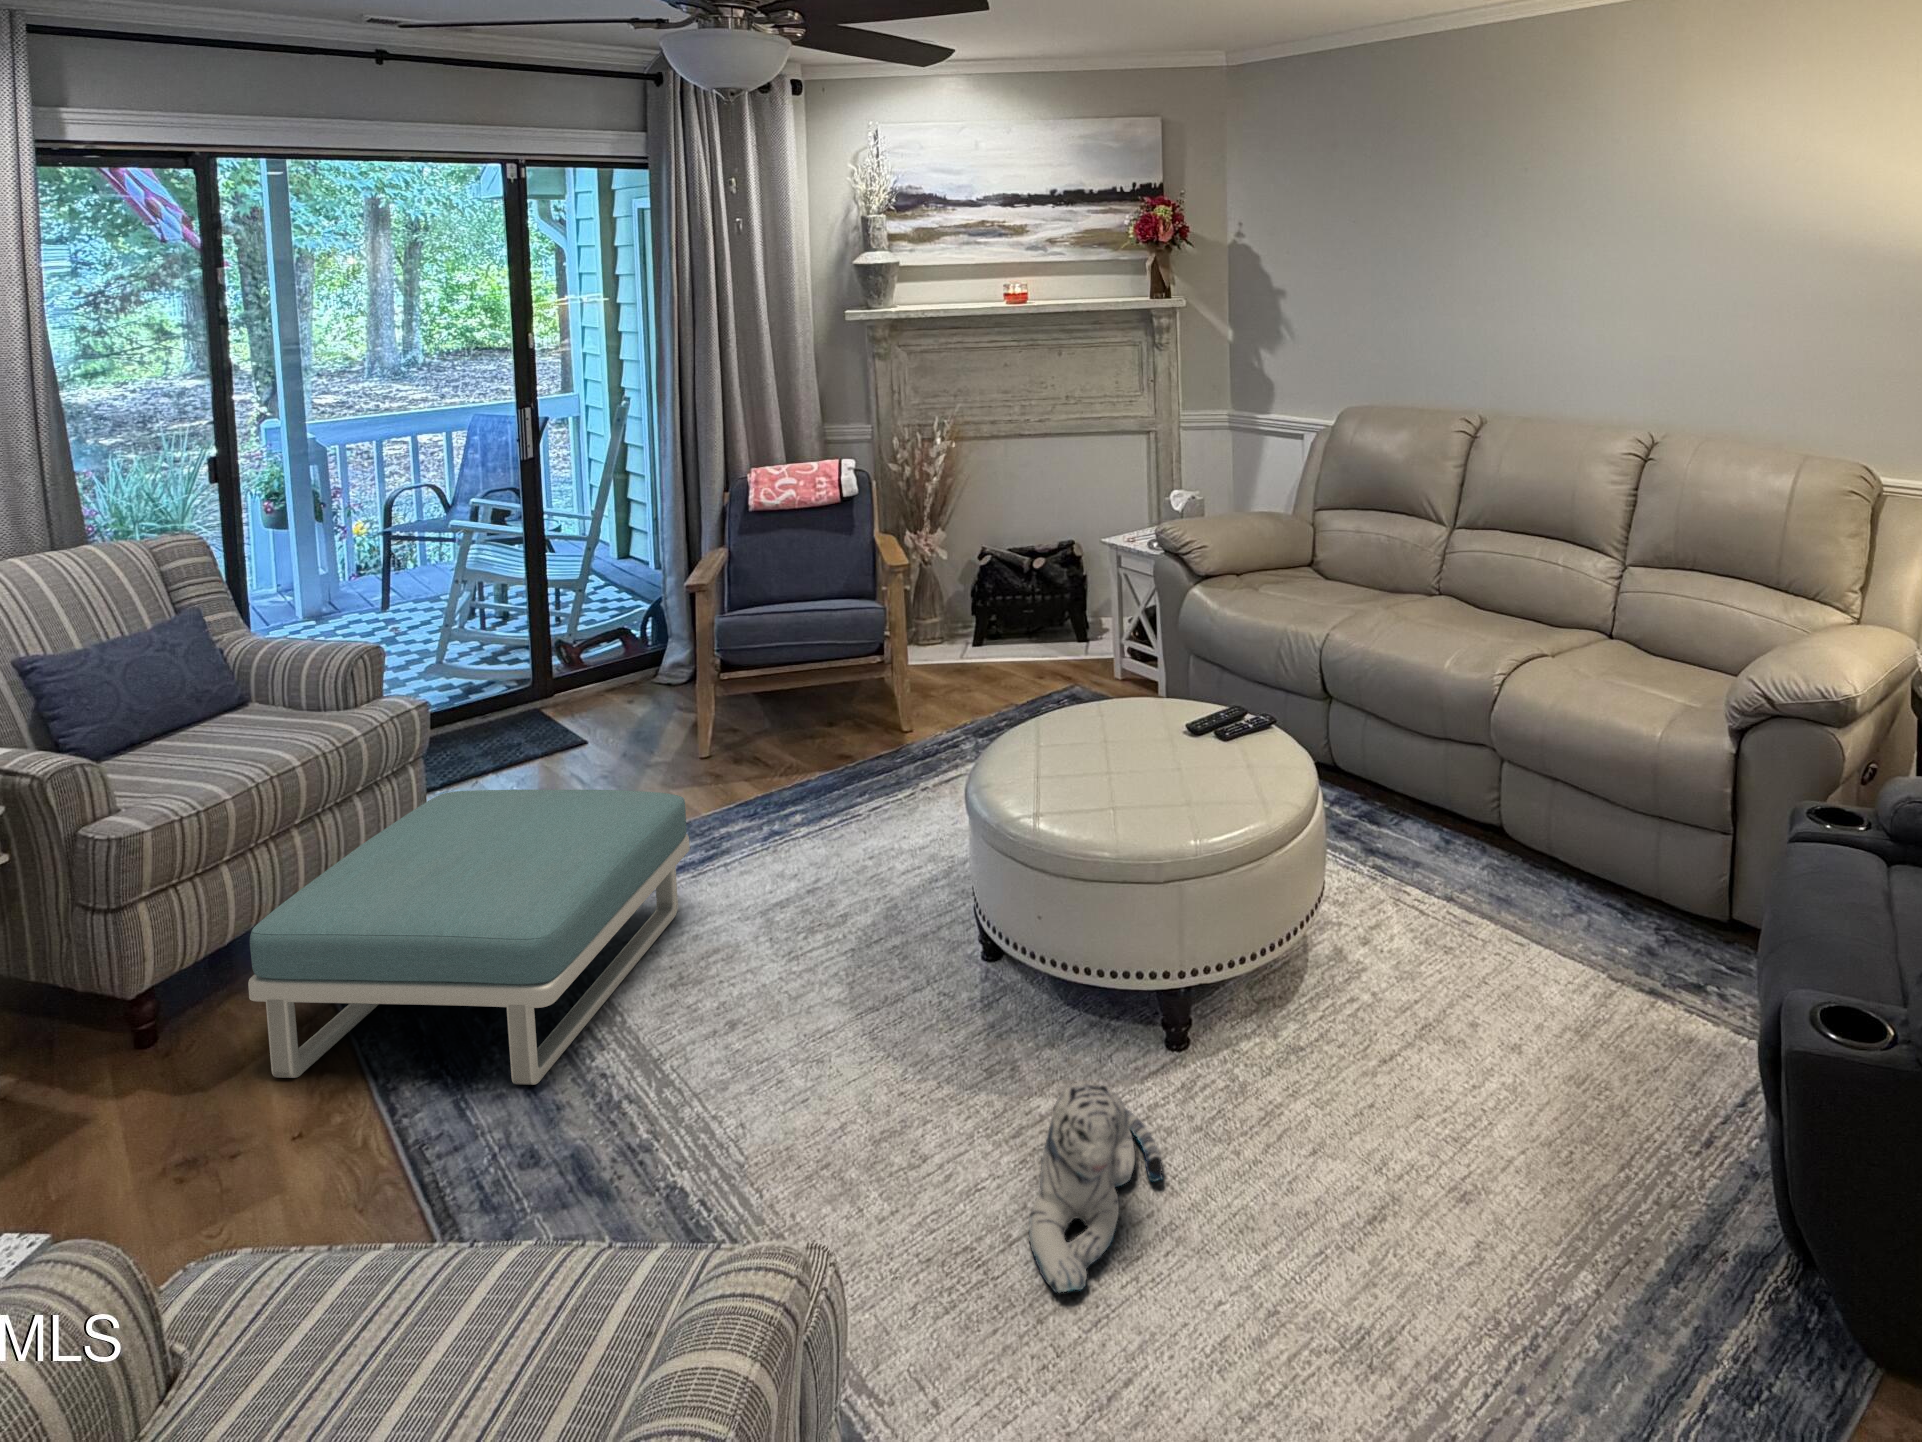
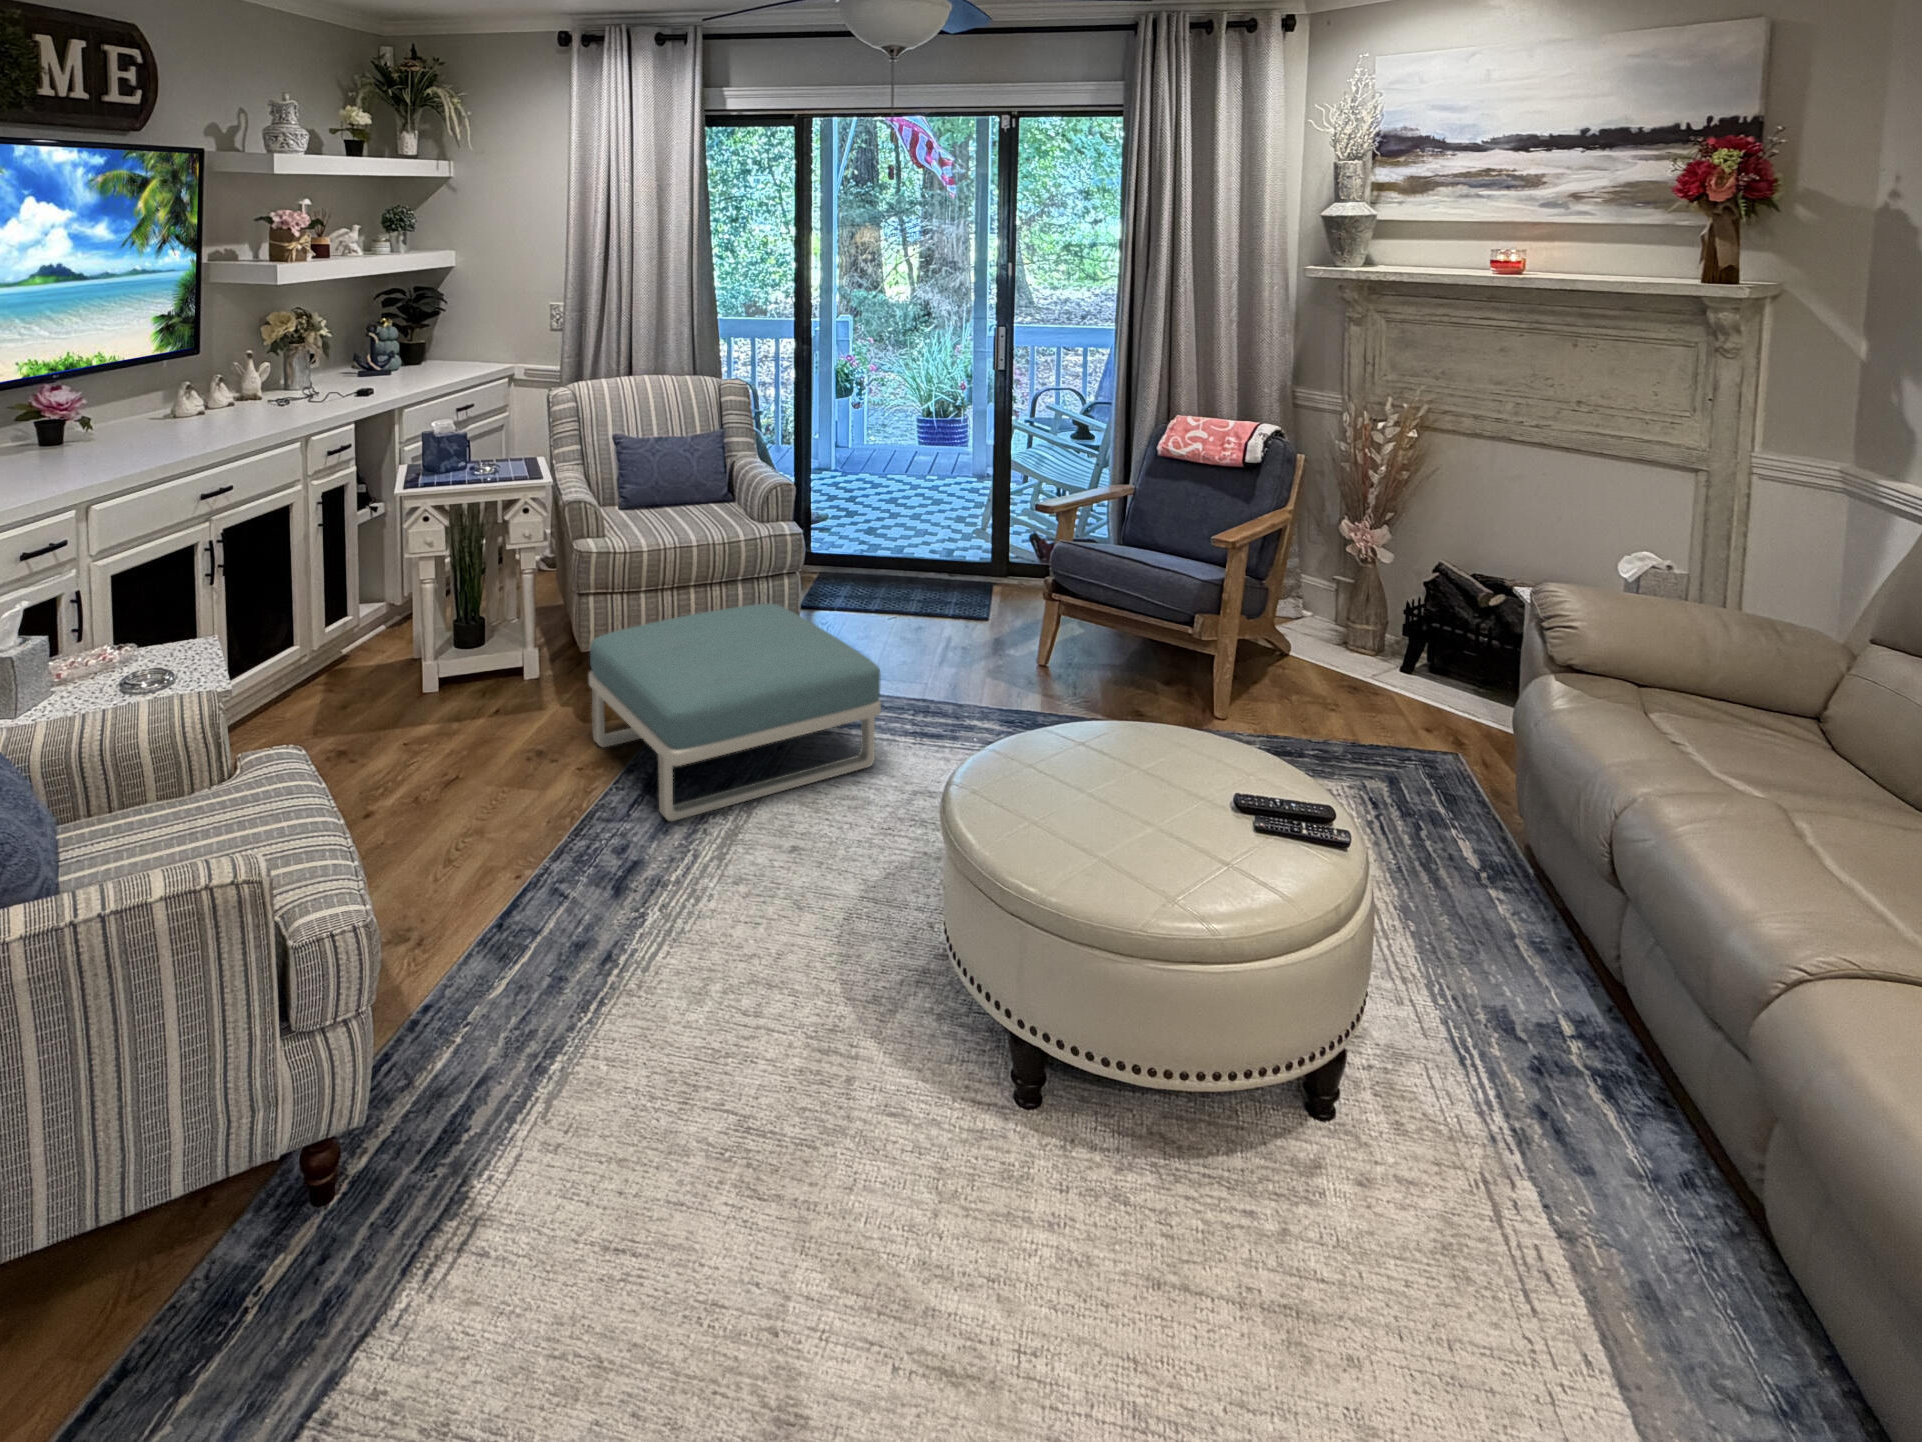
plush toy: present [1029,1082,1163,1292] -> none [678,1016,909,1187]

